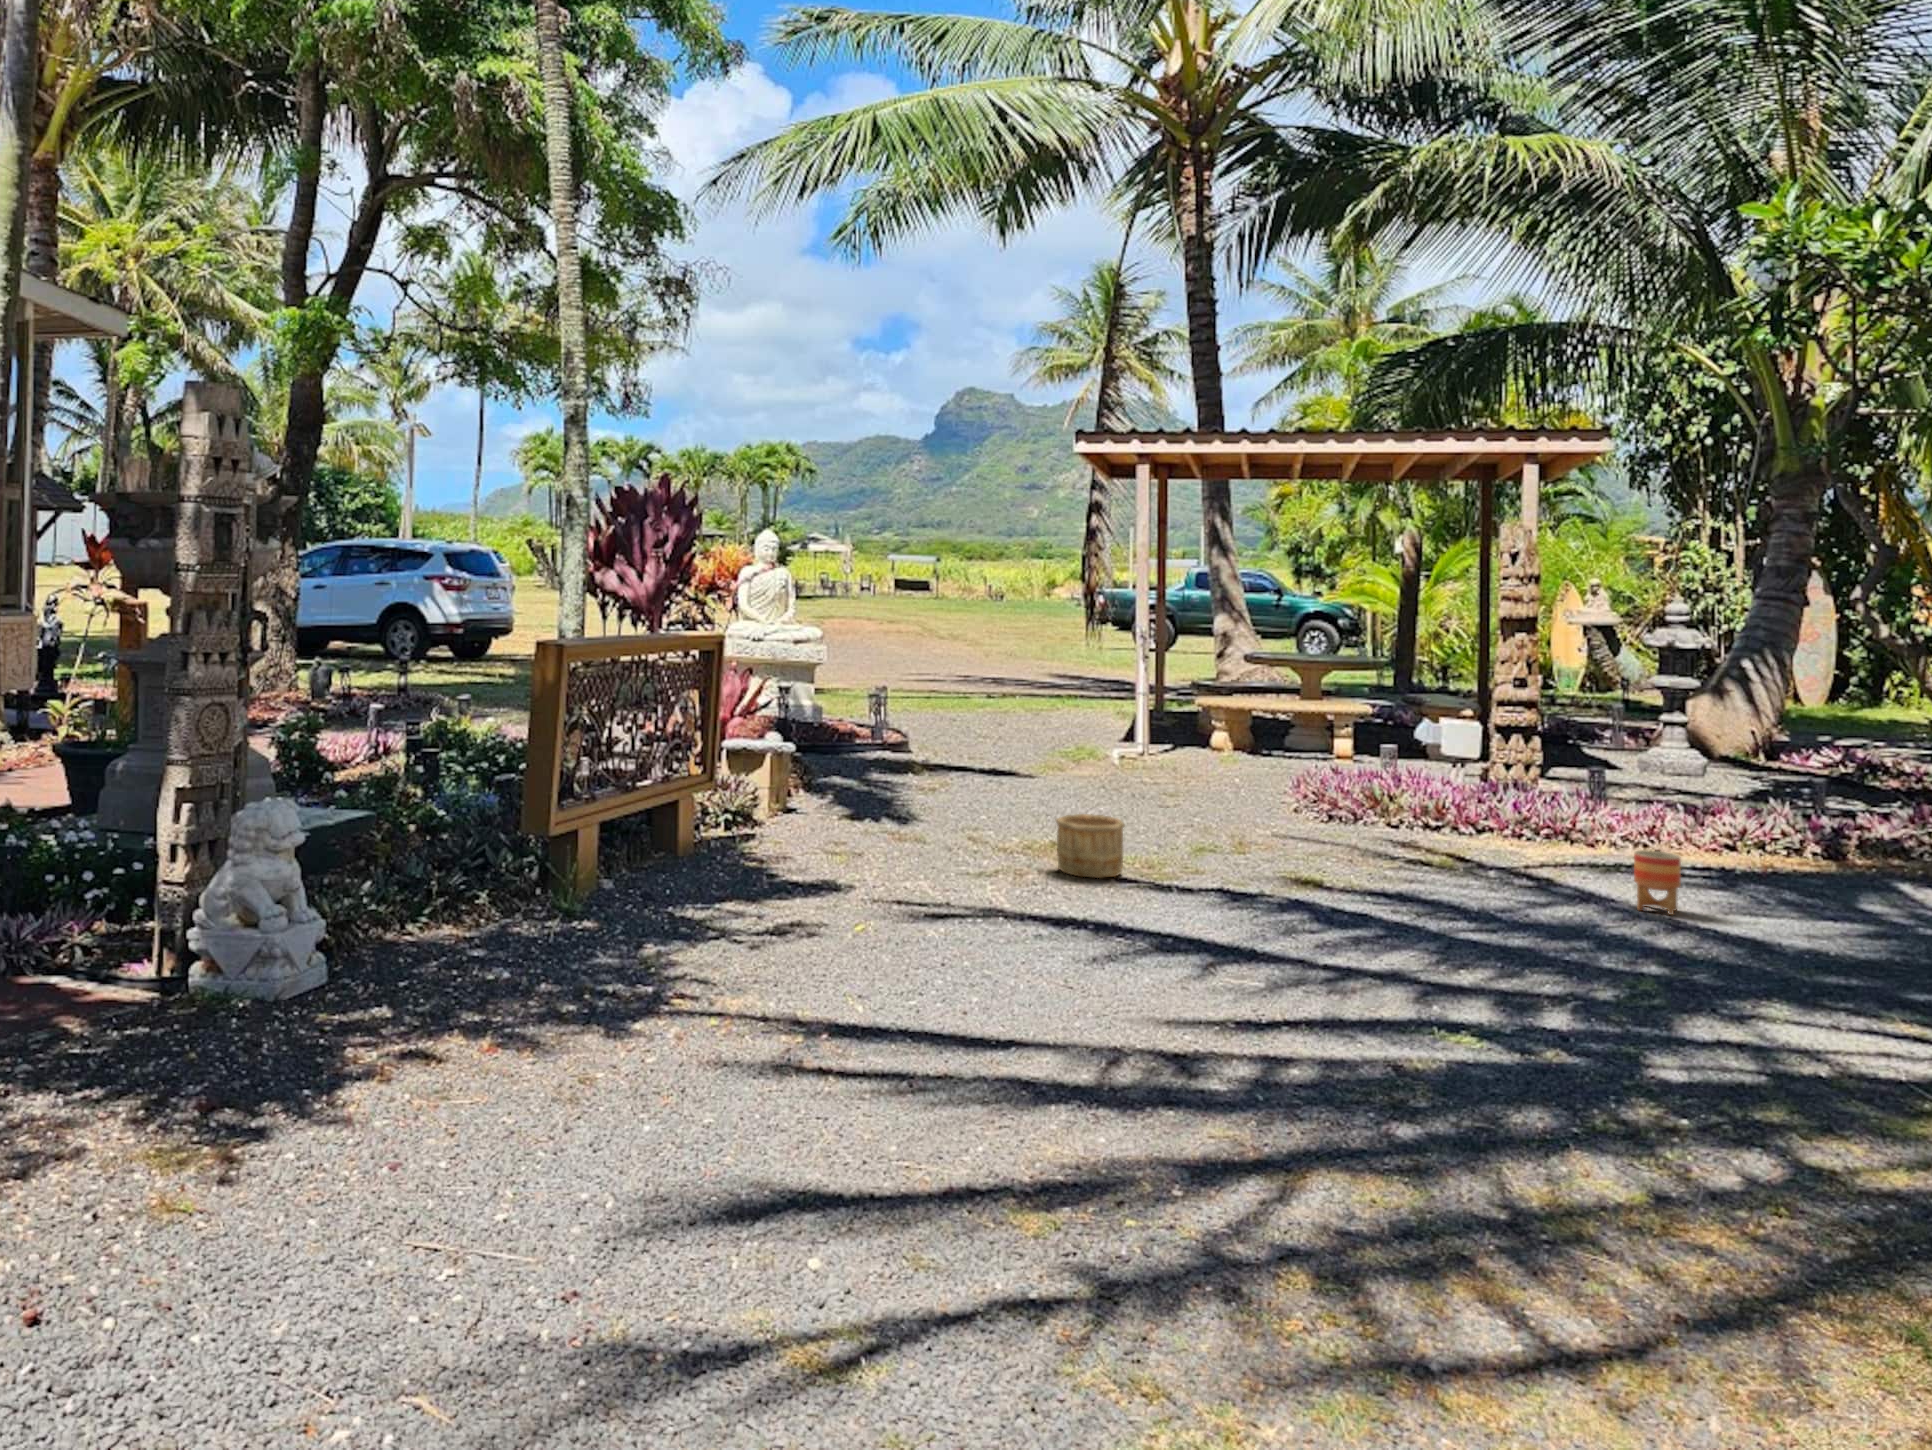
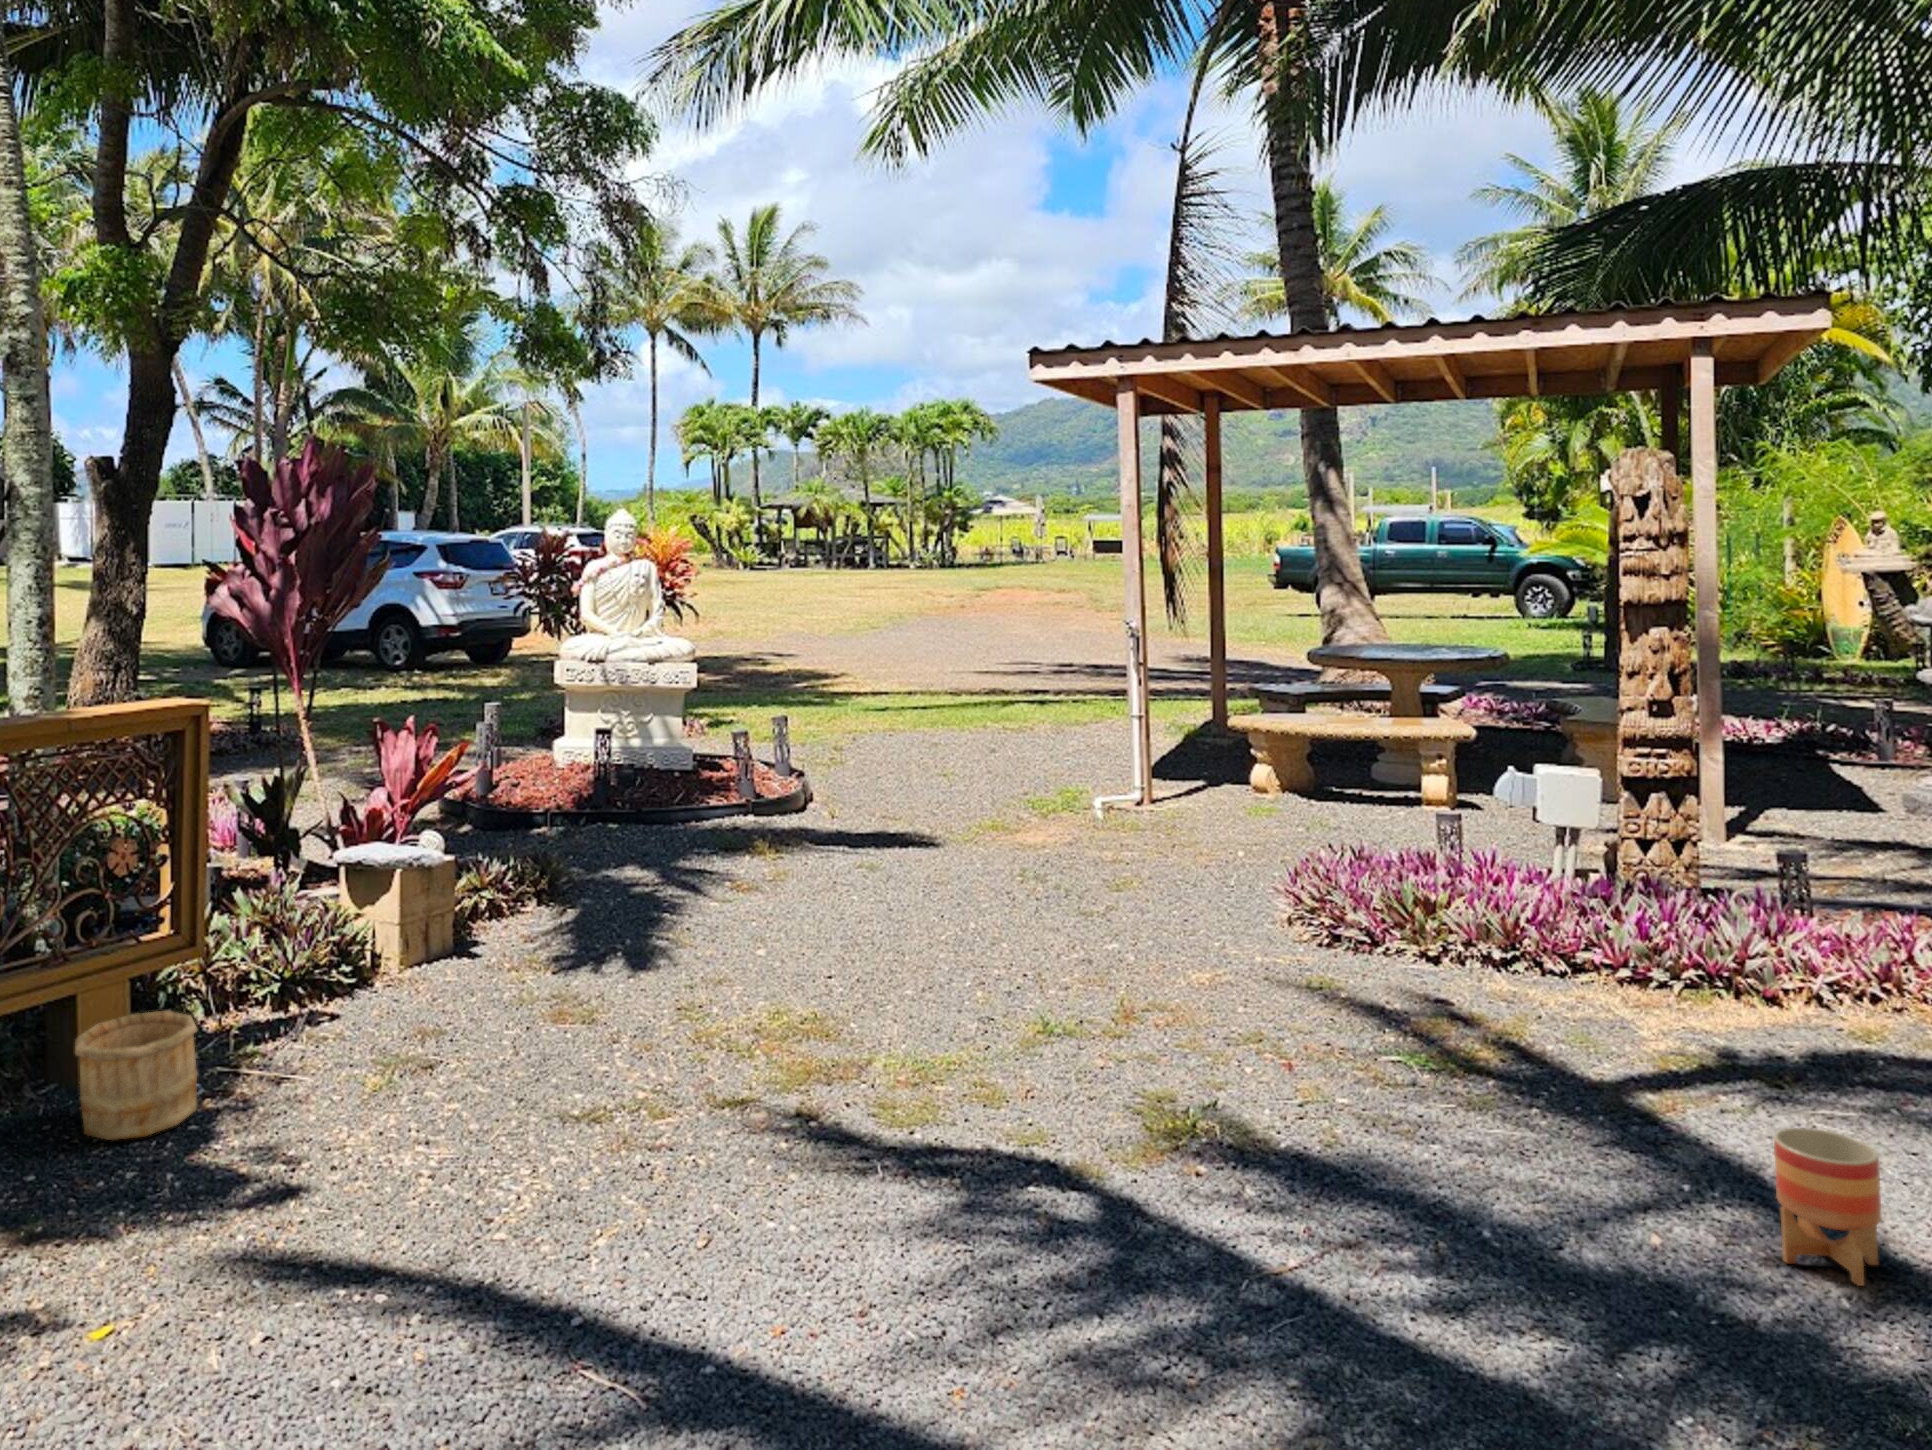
wooden bucket: present [1056,814,1125,878] -> present [75,1011,197,1140]

